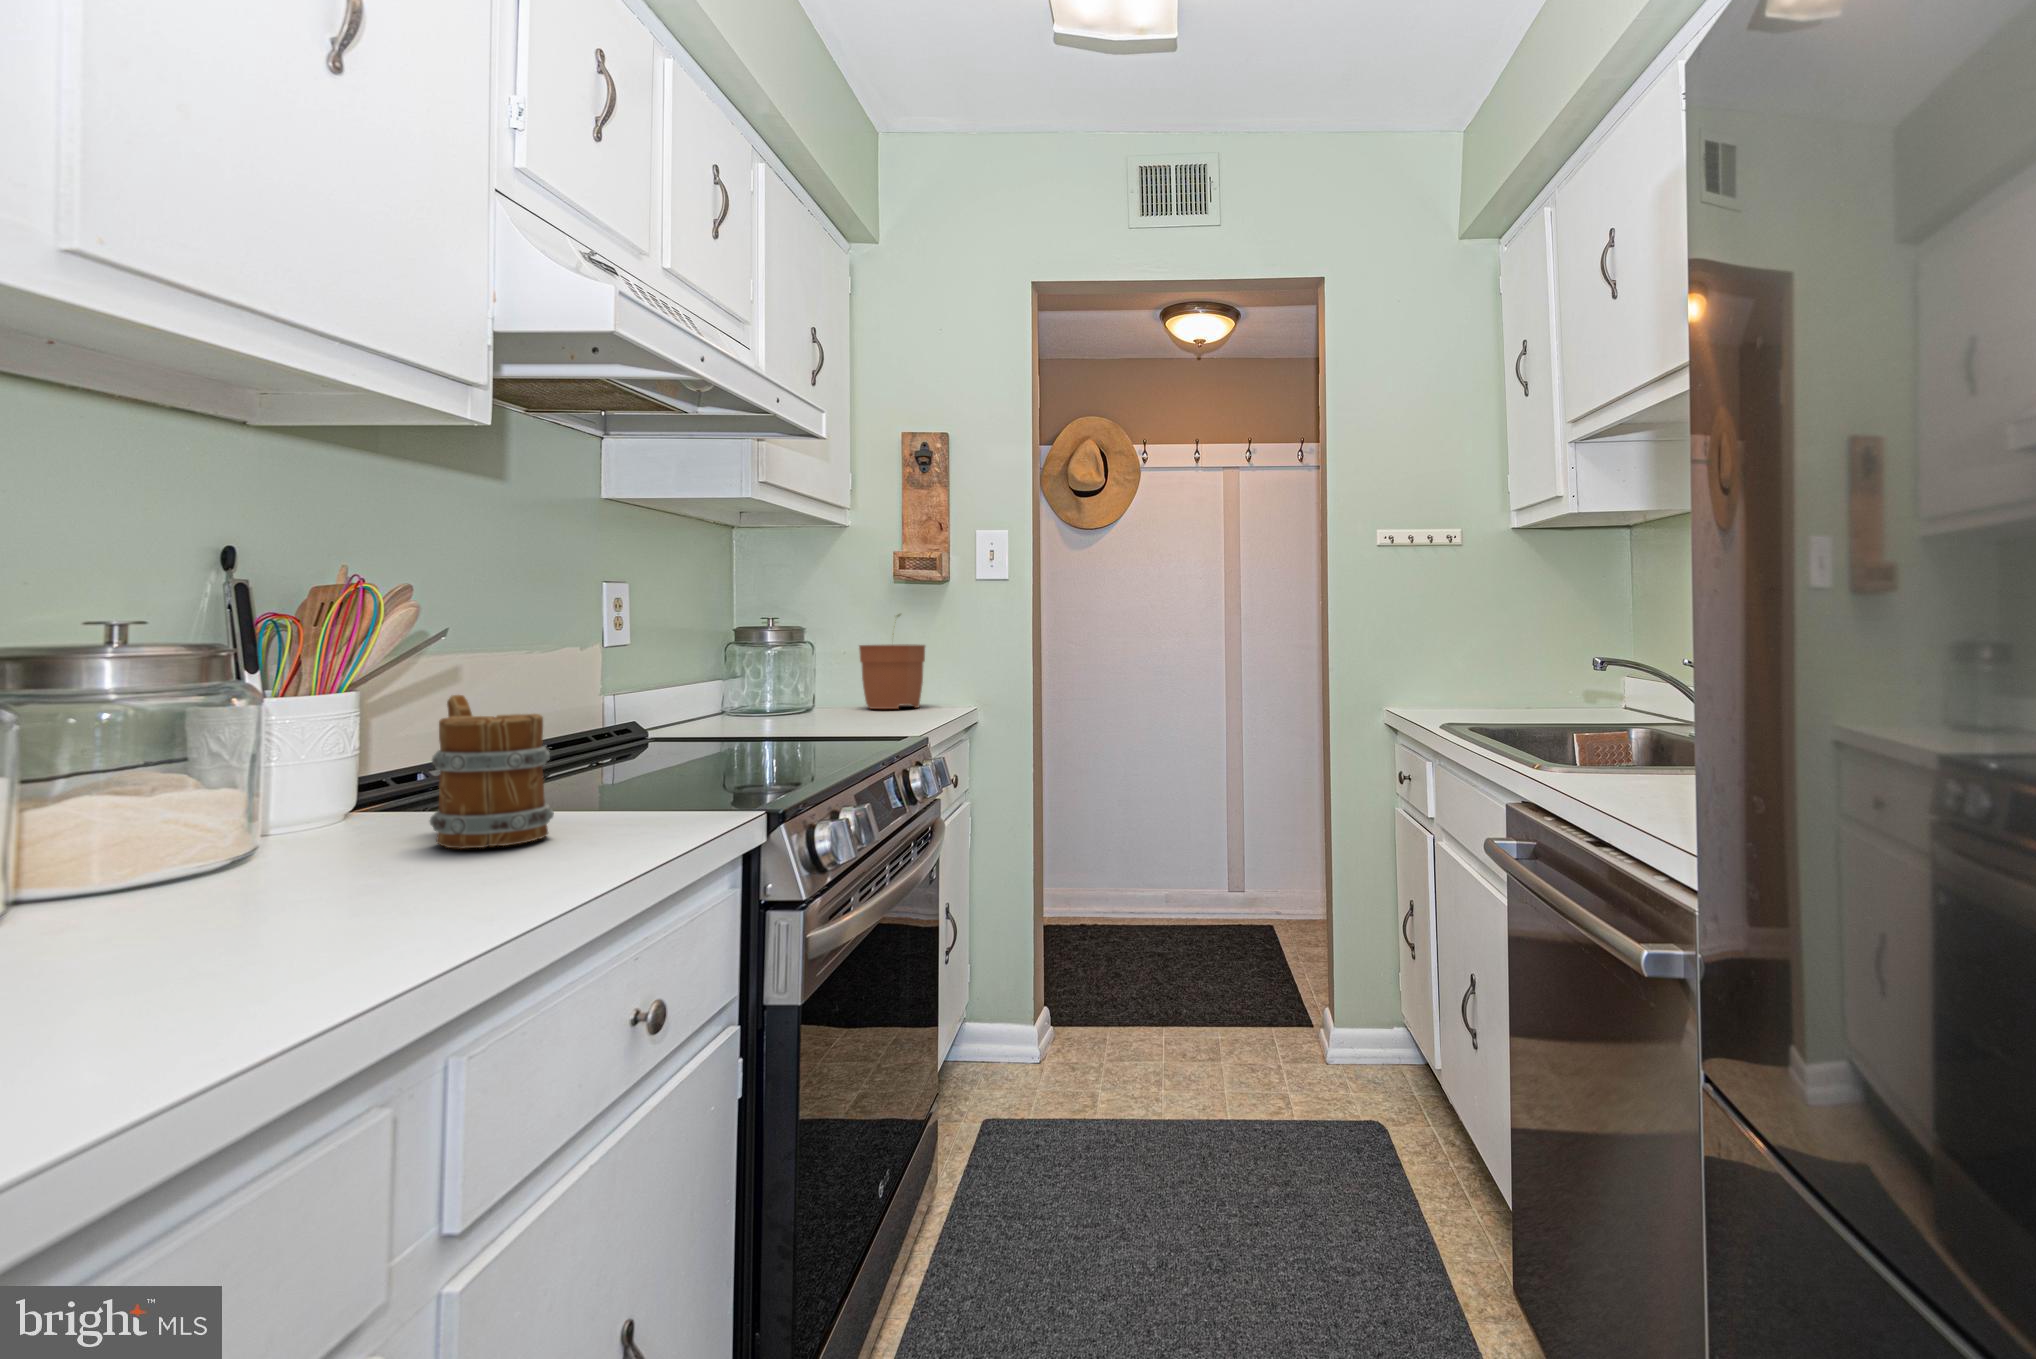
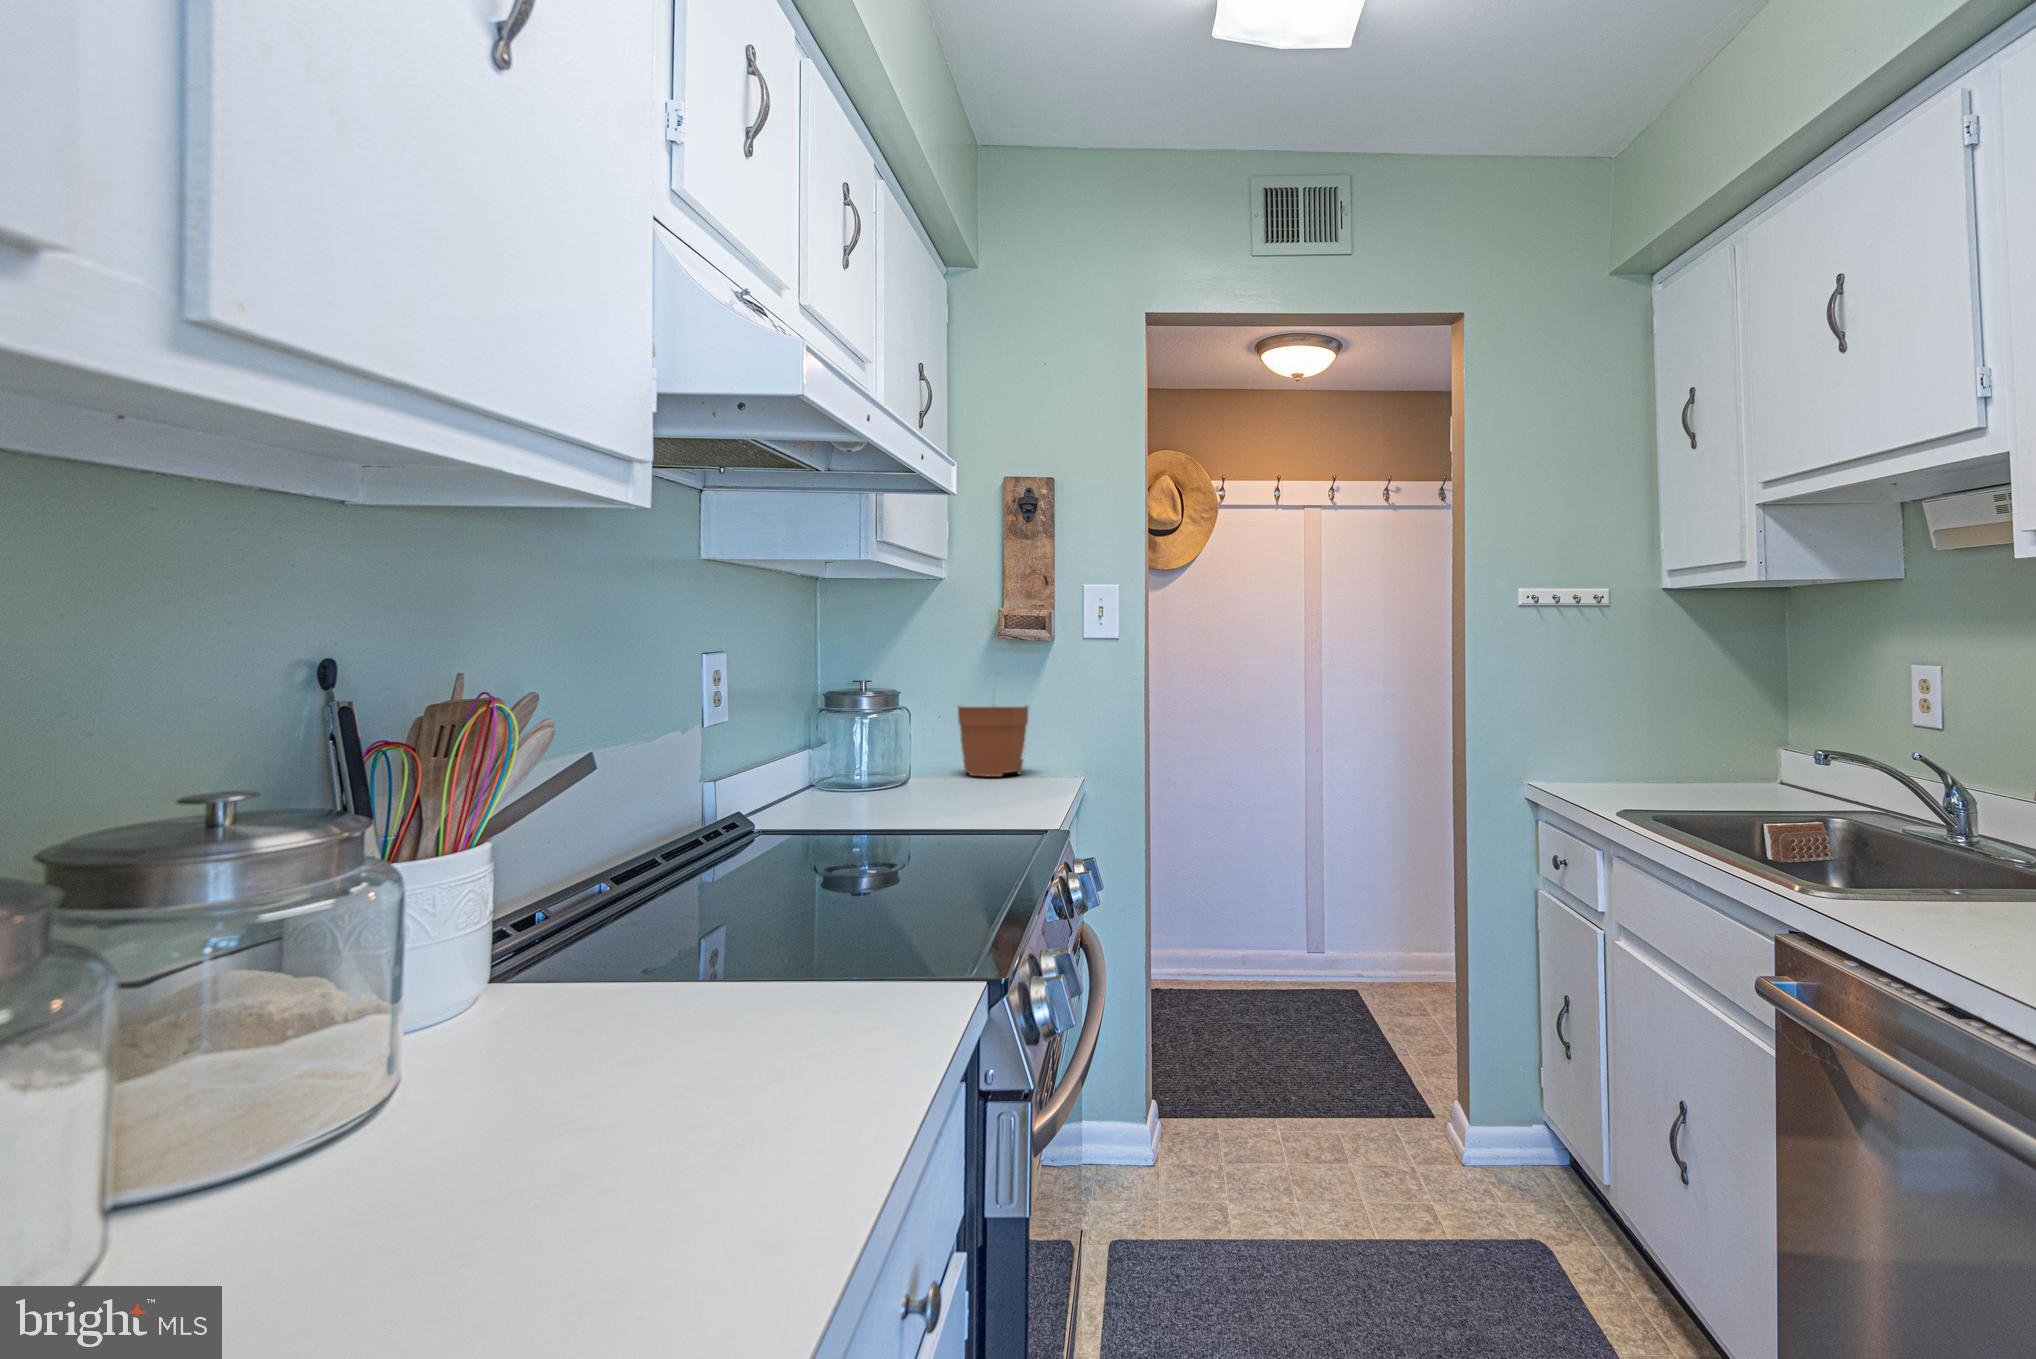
mug: present [430,695,554,849] -> none [598,856,751,1080]

